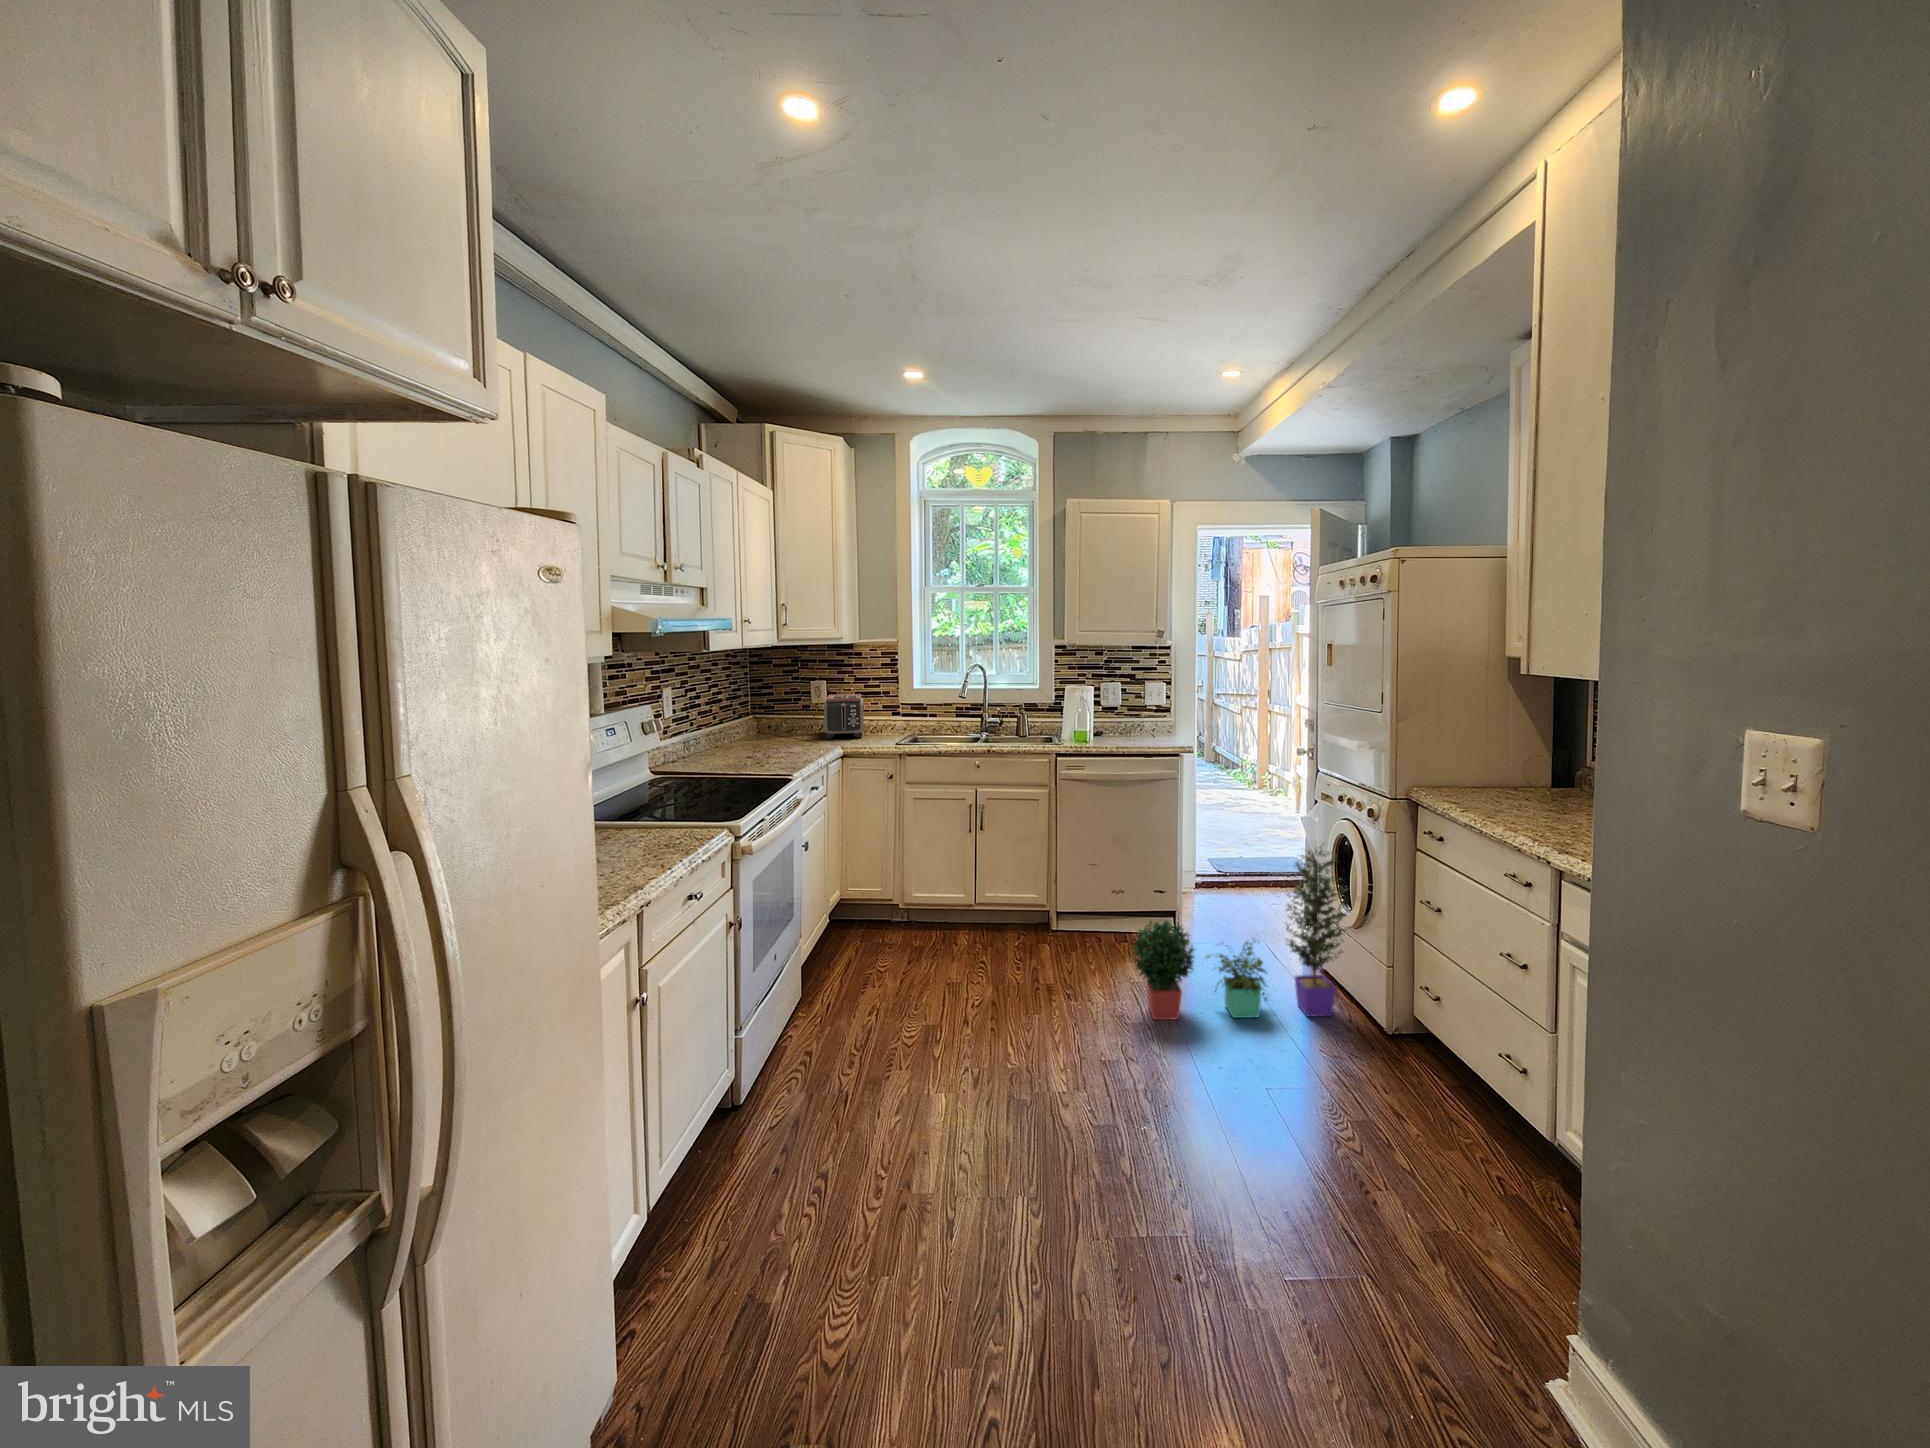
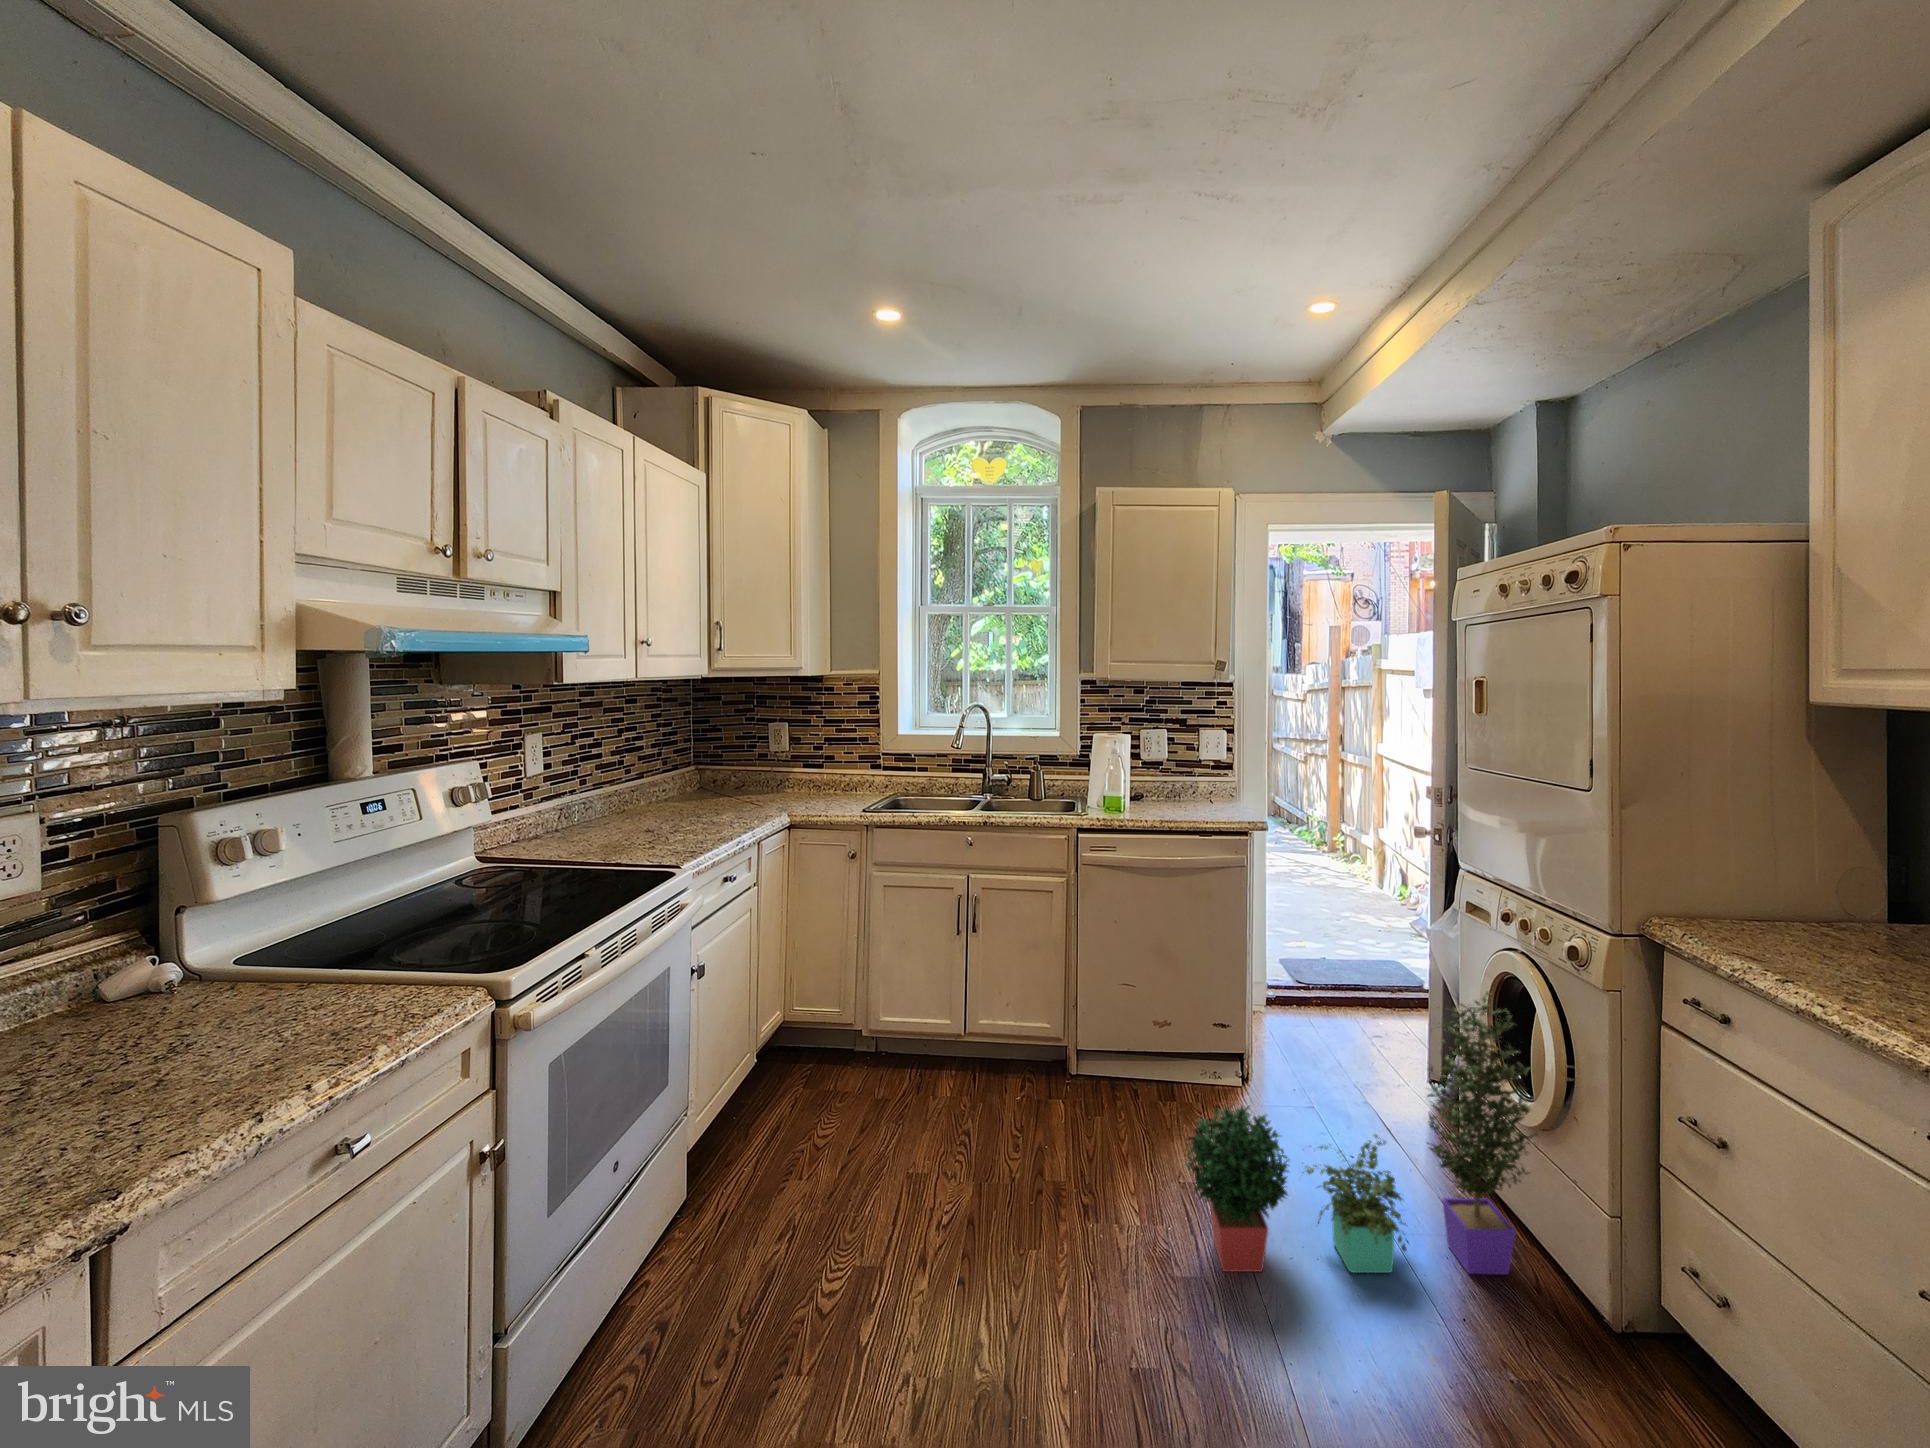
toaster: present [824,694,864,739] -> none [775,740,832,799]

